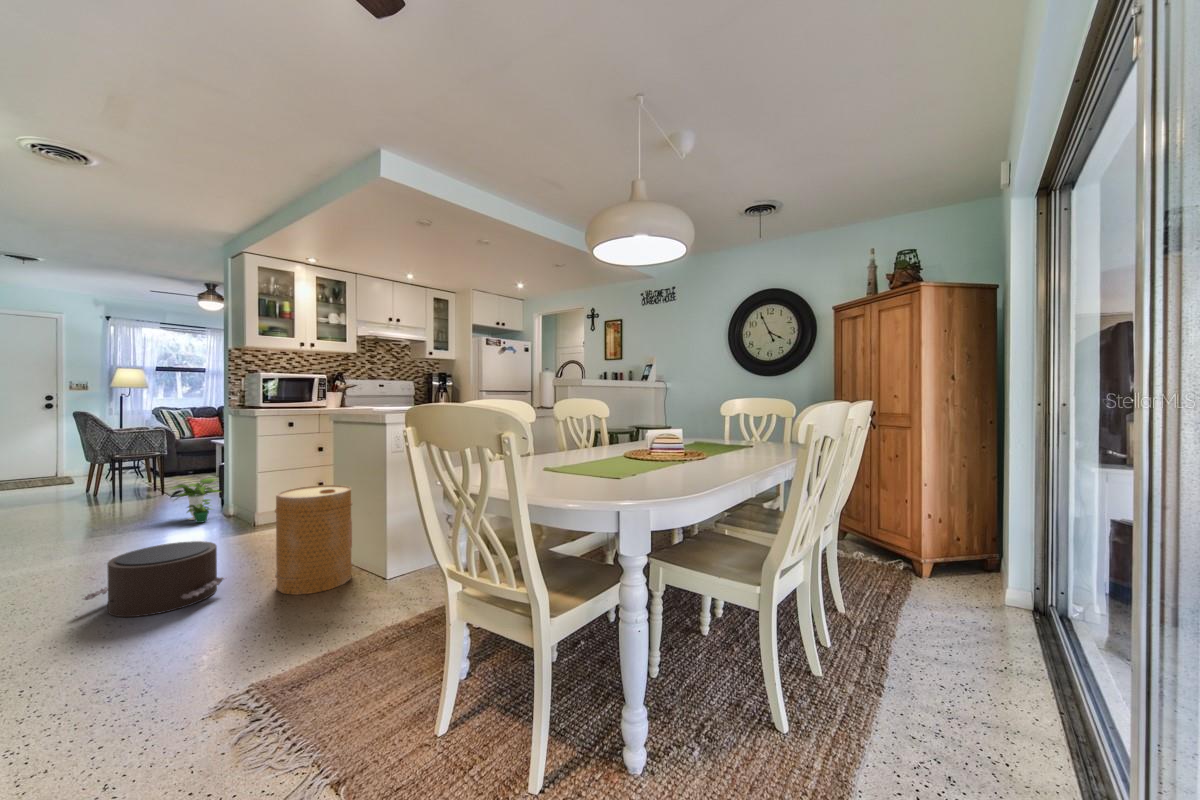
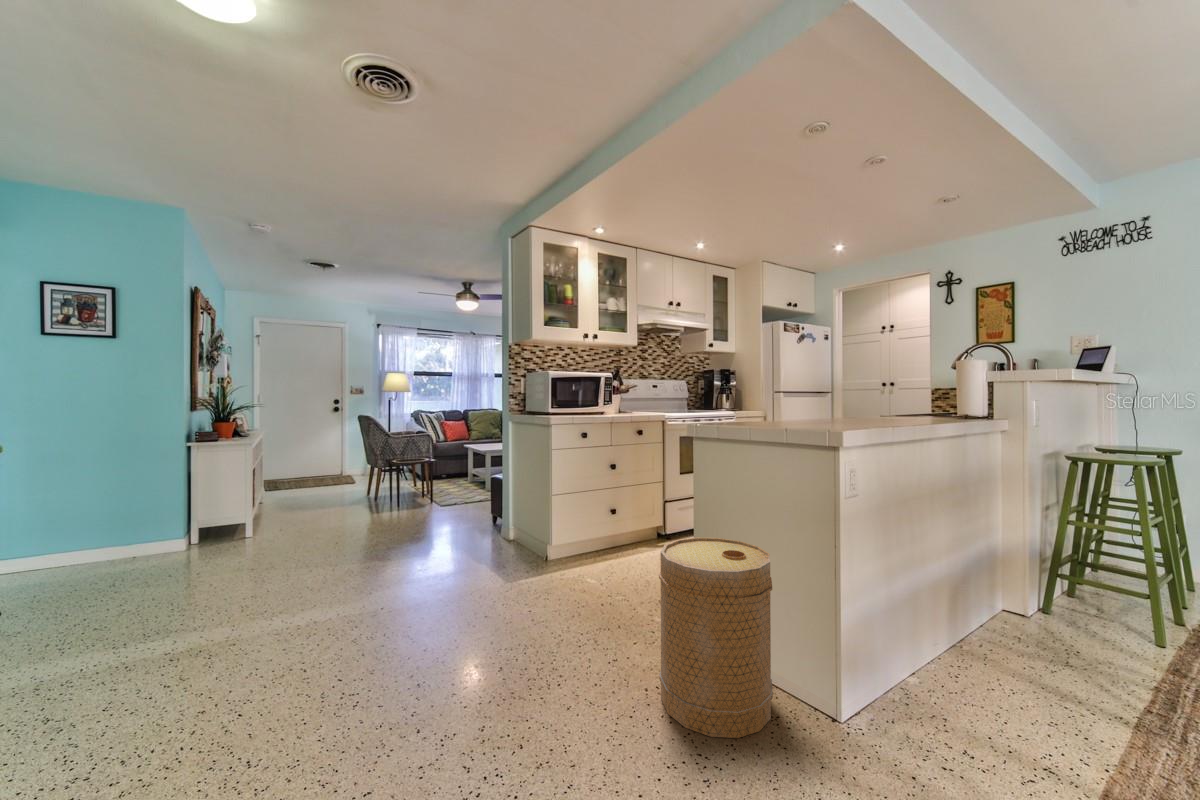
potted plant: present [171,479,219,523] -> none [453,494,502,547]
pouf: present [82,541,224,617] -> none [421,610,594,750]

